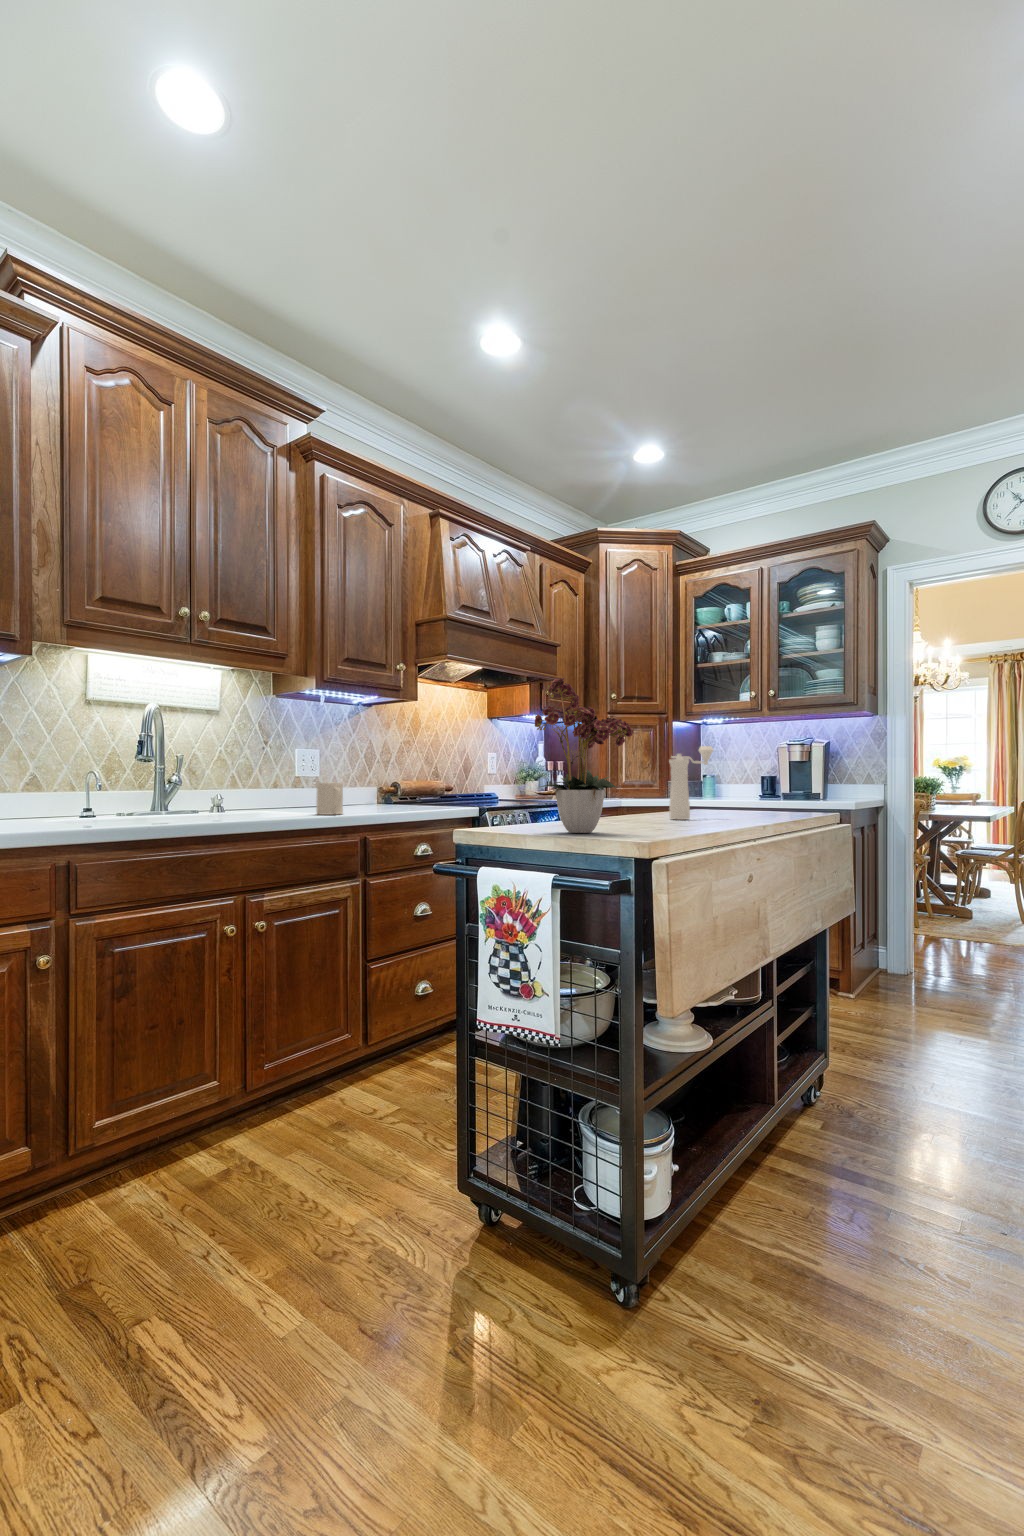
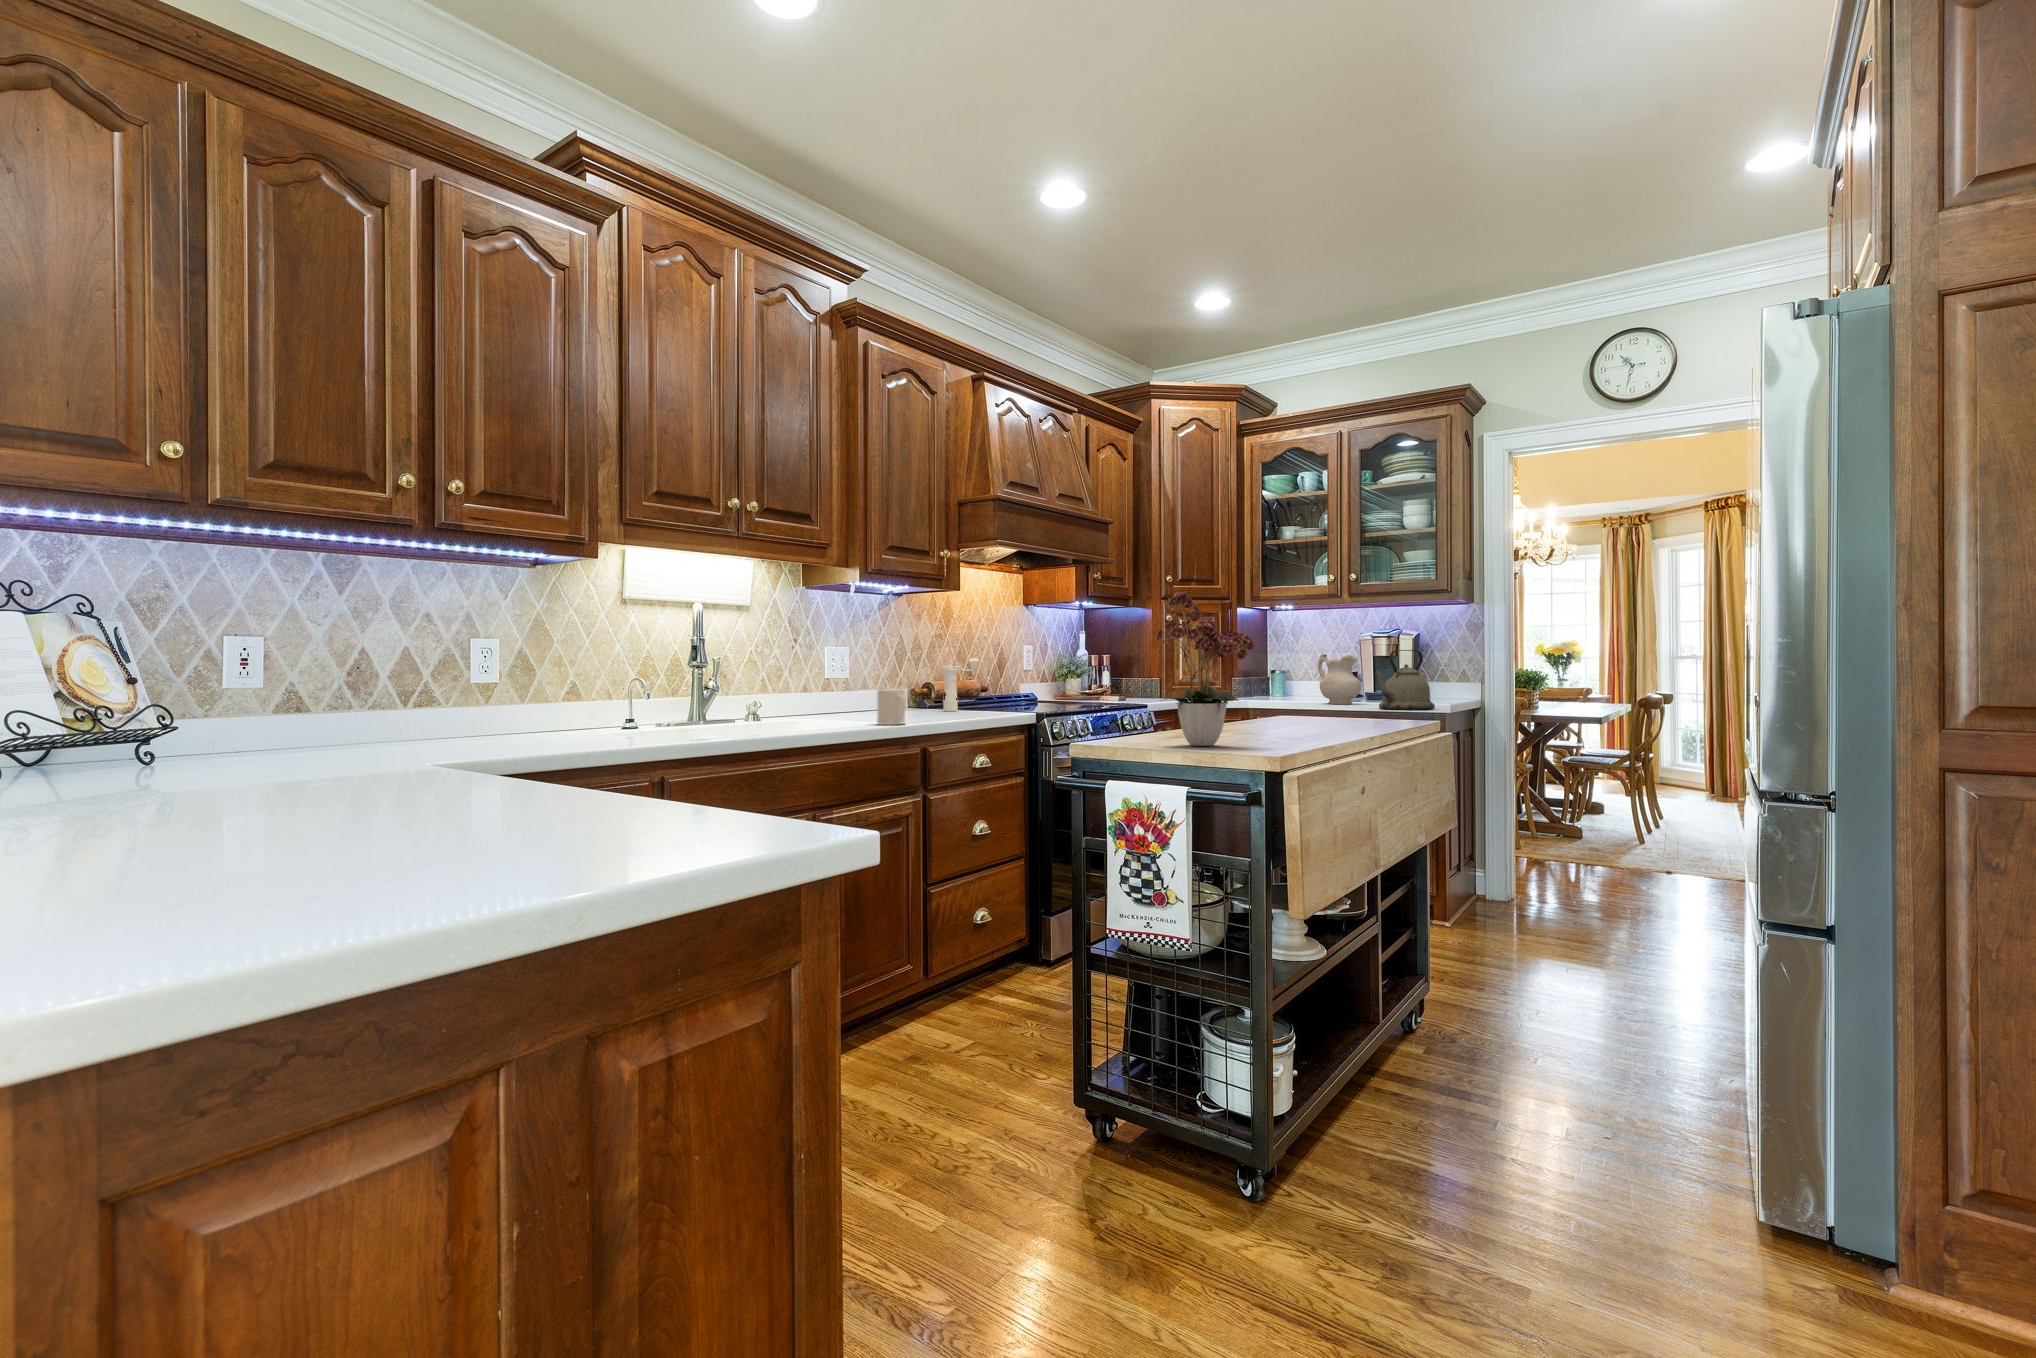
pepper mill: present [669,746,713,820] -> present [943,658,979,711]
kettle: none [785,754,840,807] -> present [1374,650,1435,710]
ceramic pitcher: none [741,760,778,803] -> present [1318,654,1361,704]

